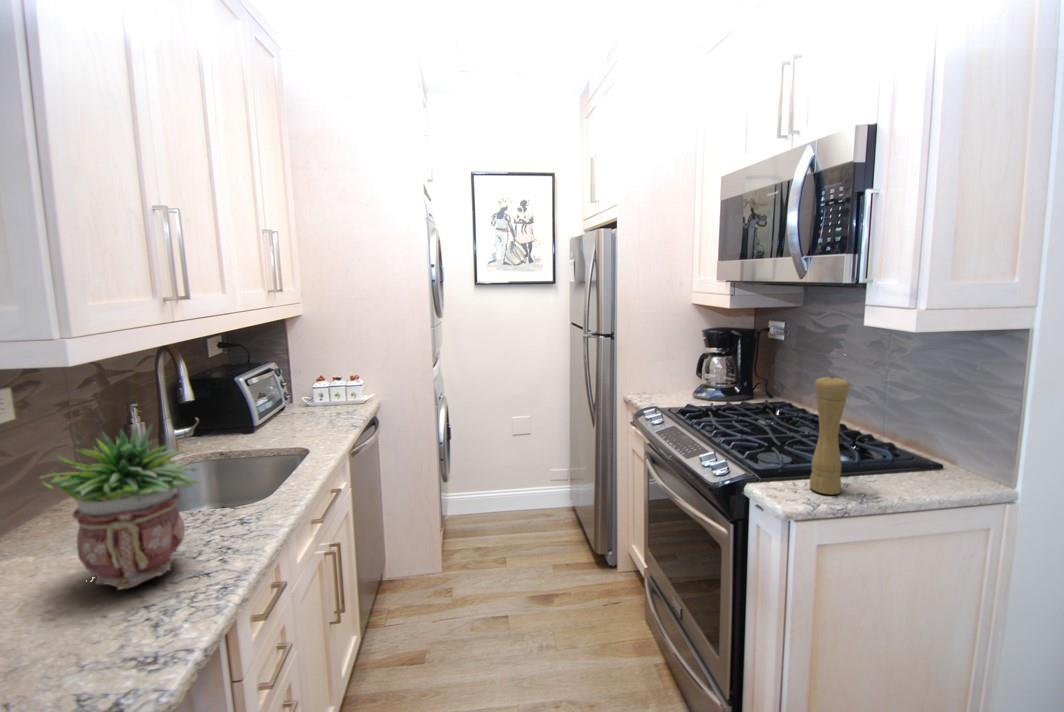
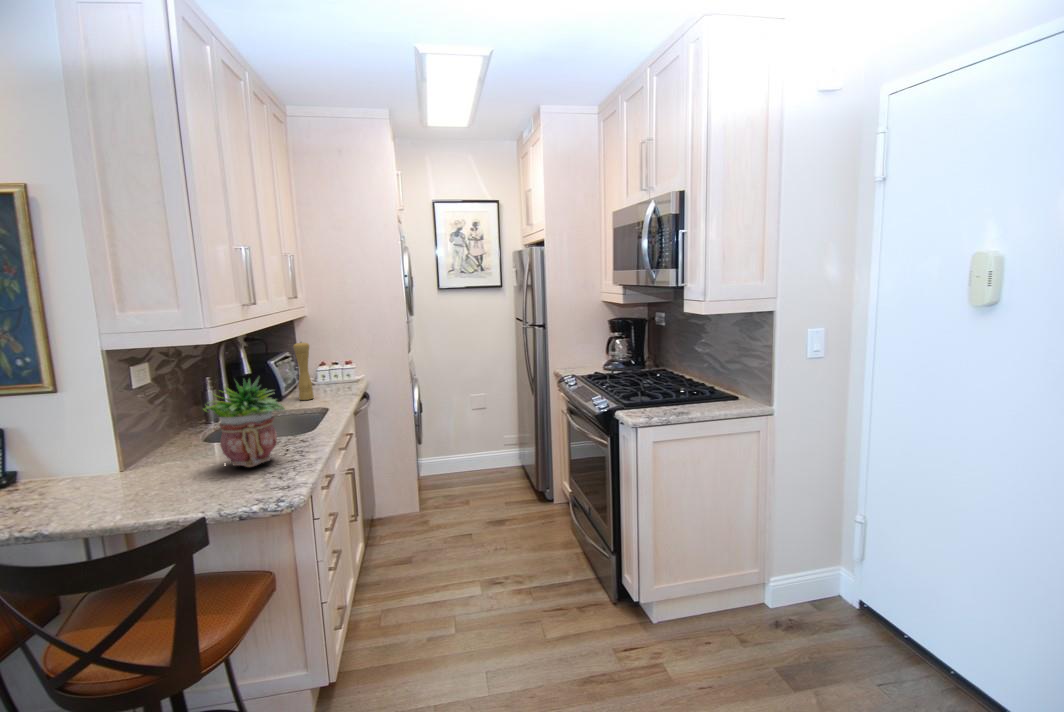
pepper mill: present [810,376,850,494] -> present [293,342,314,400]

